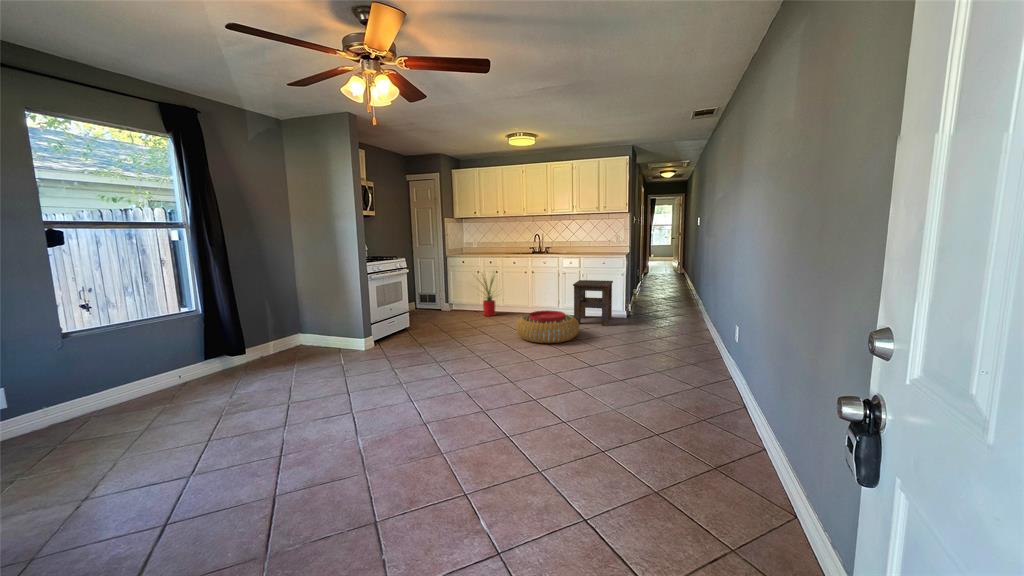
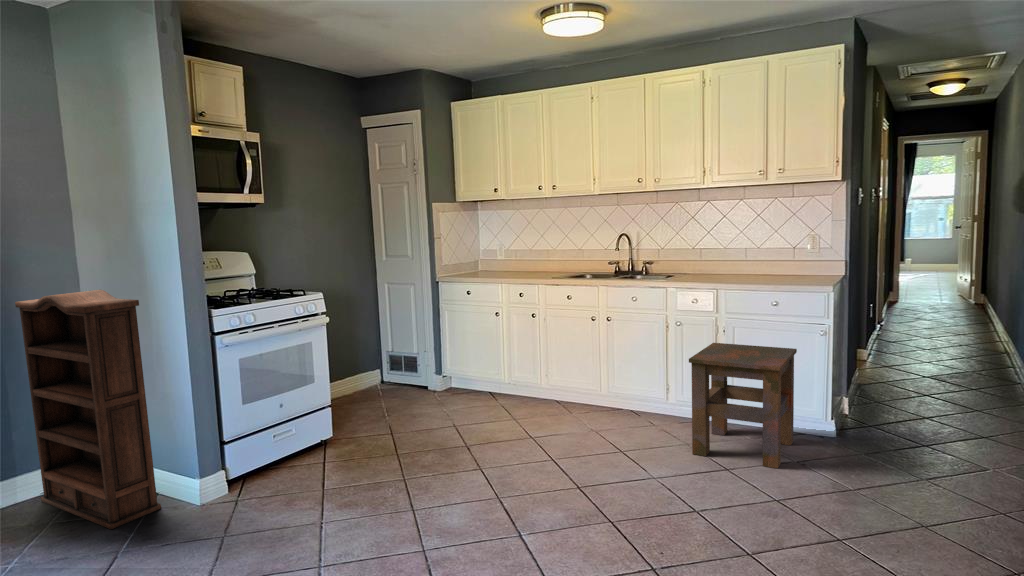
bookshelf: none [281,253,356,357] -> present [15,290,161,529]
house plant: present [482,275,496,316] -> none [466,307,547,414]
pouf: present [516,310,579,343] -> none [529,427,691,530]

